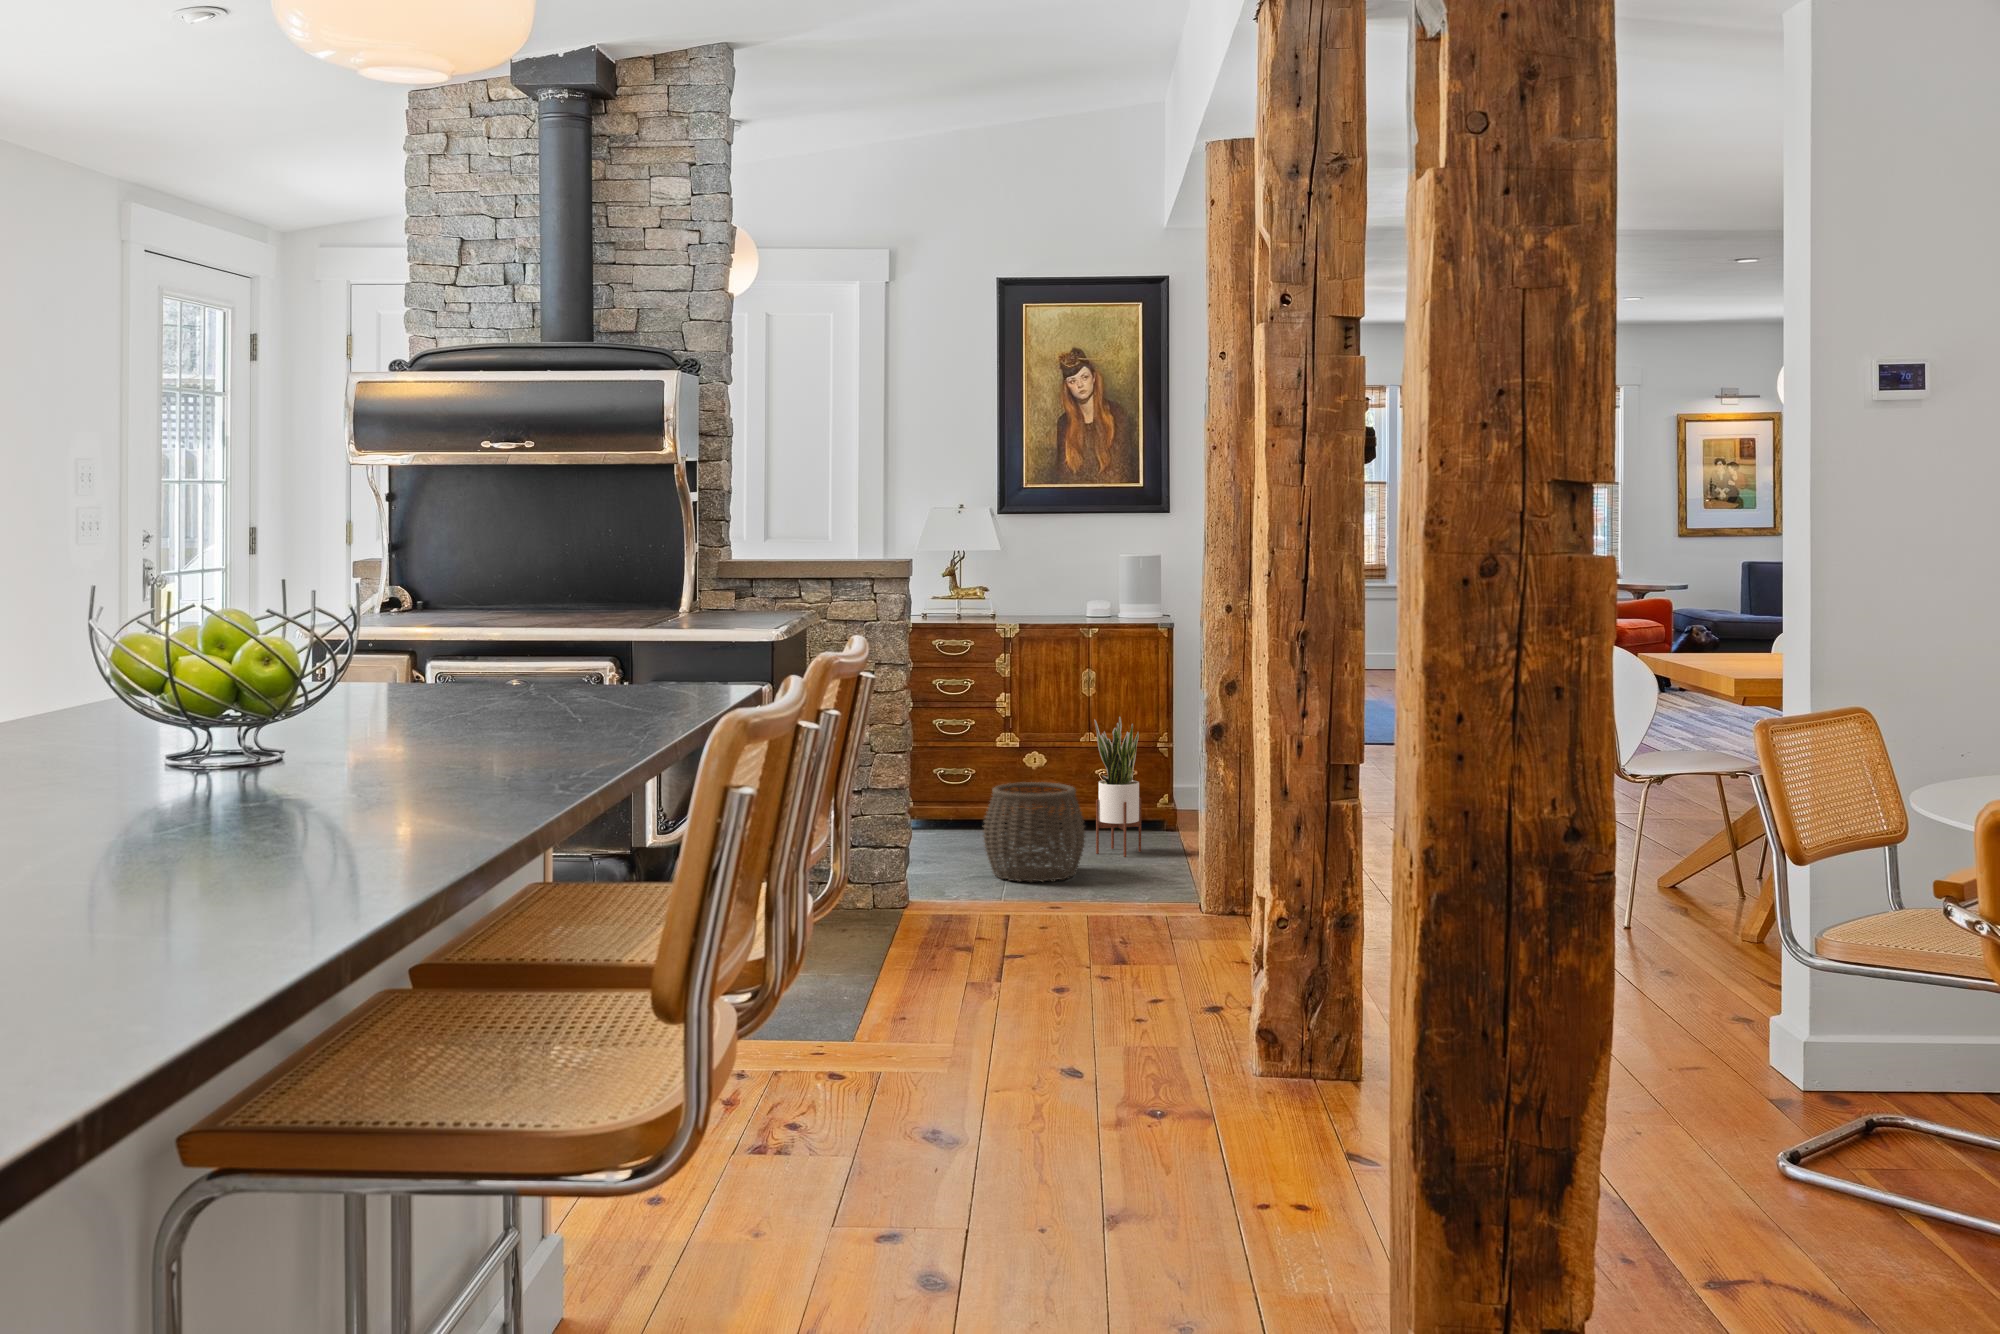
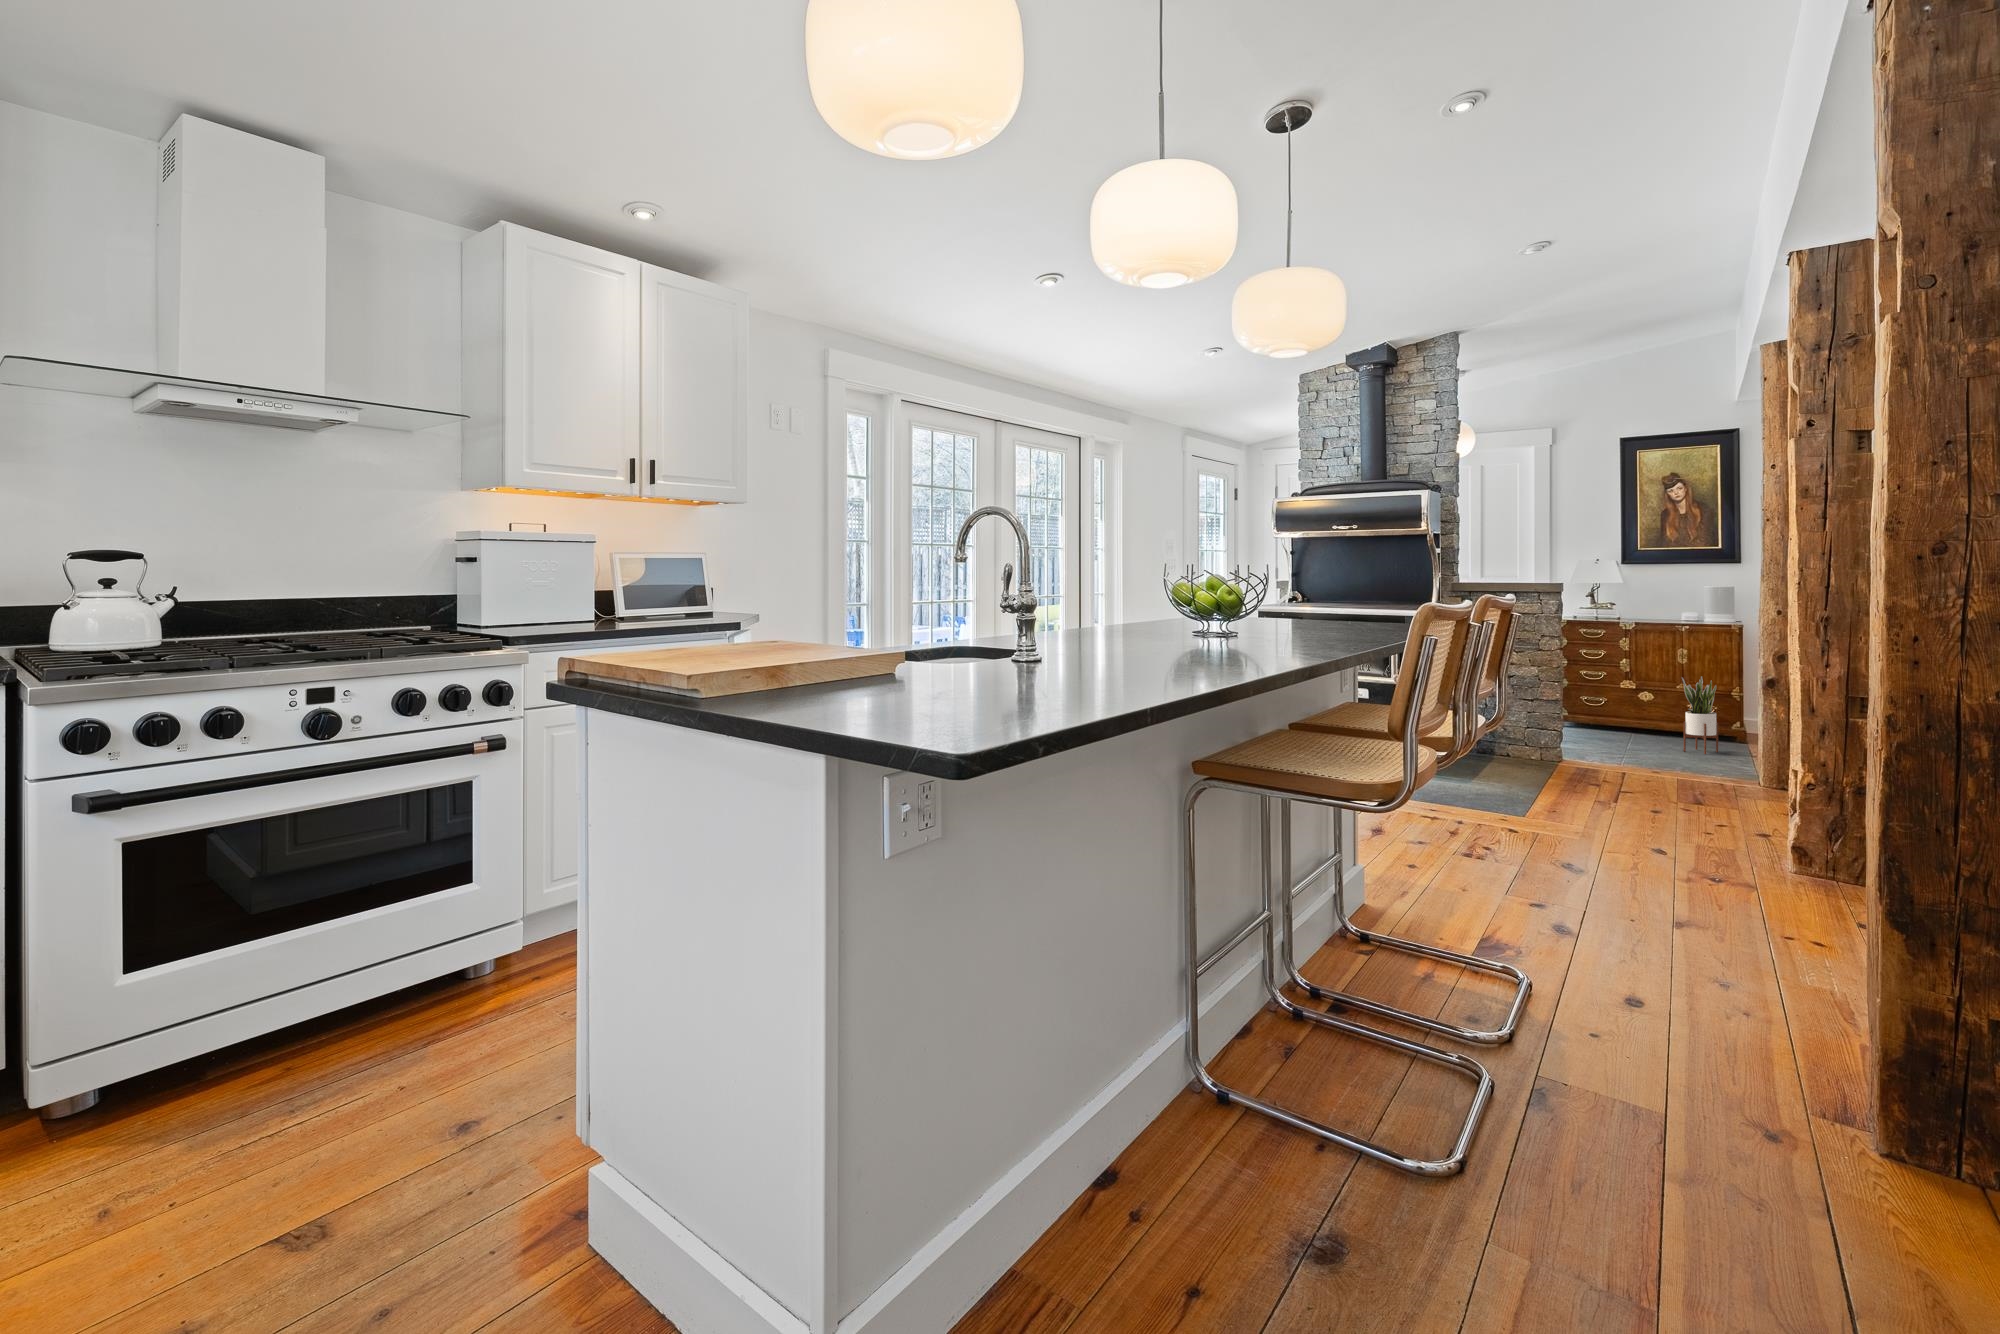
woven basket: present [983,782,1086,882] -> none [1601,710,1674,763]

